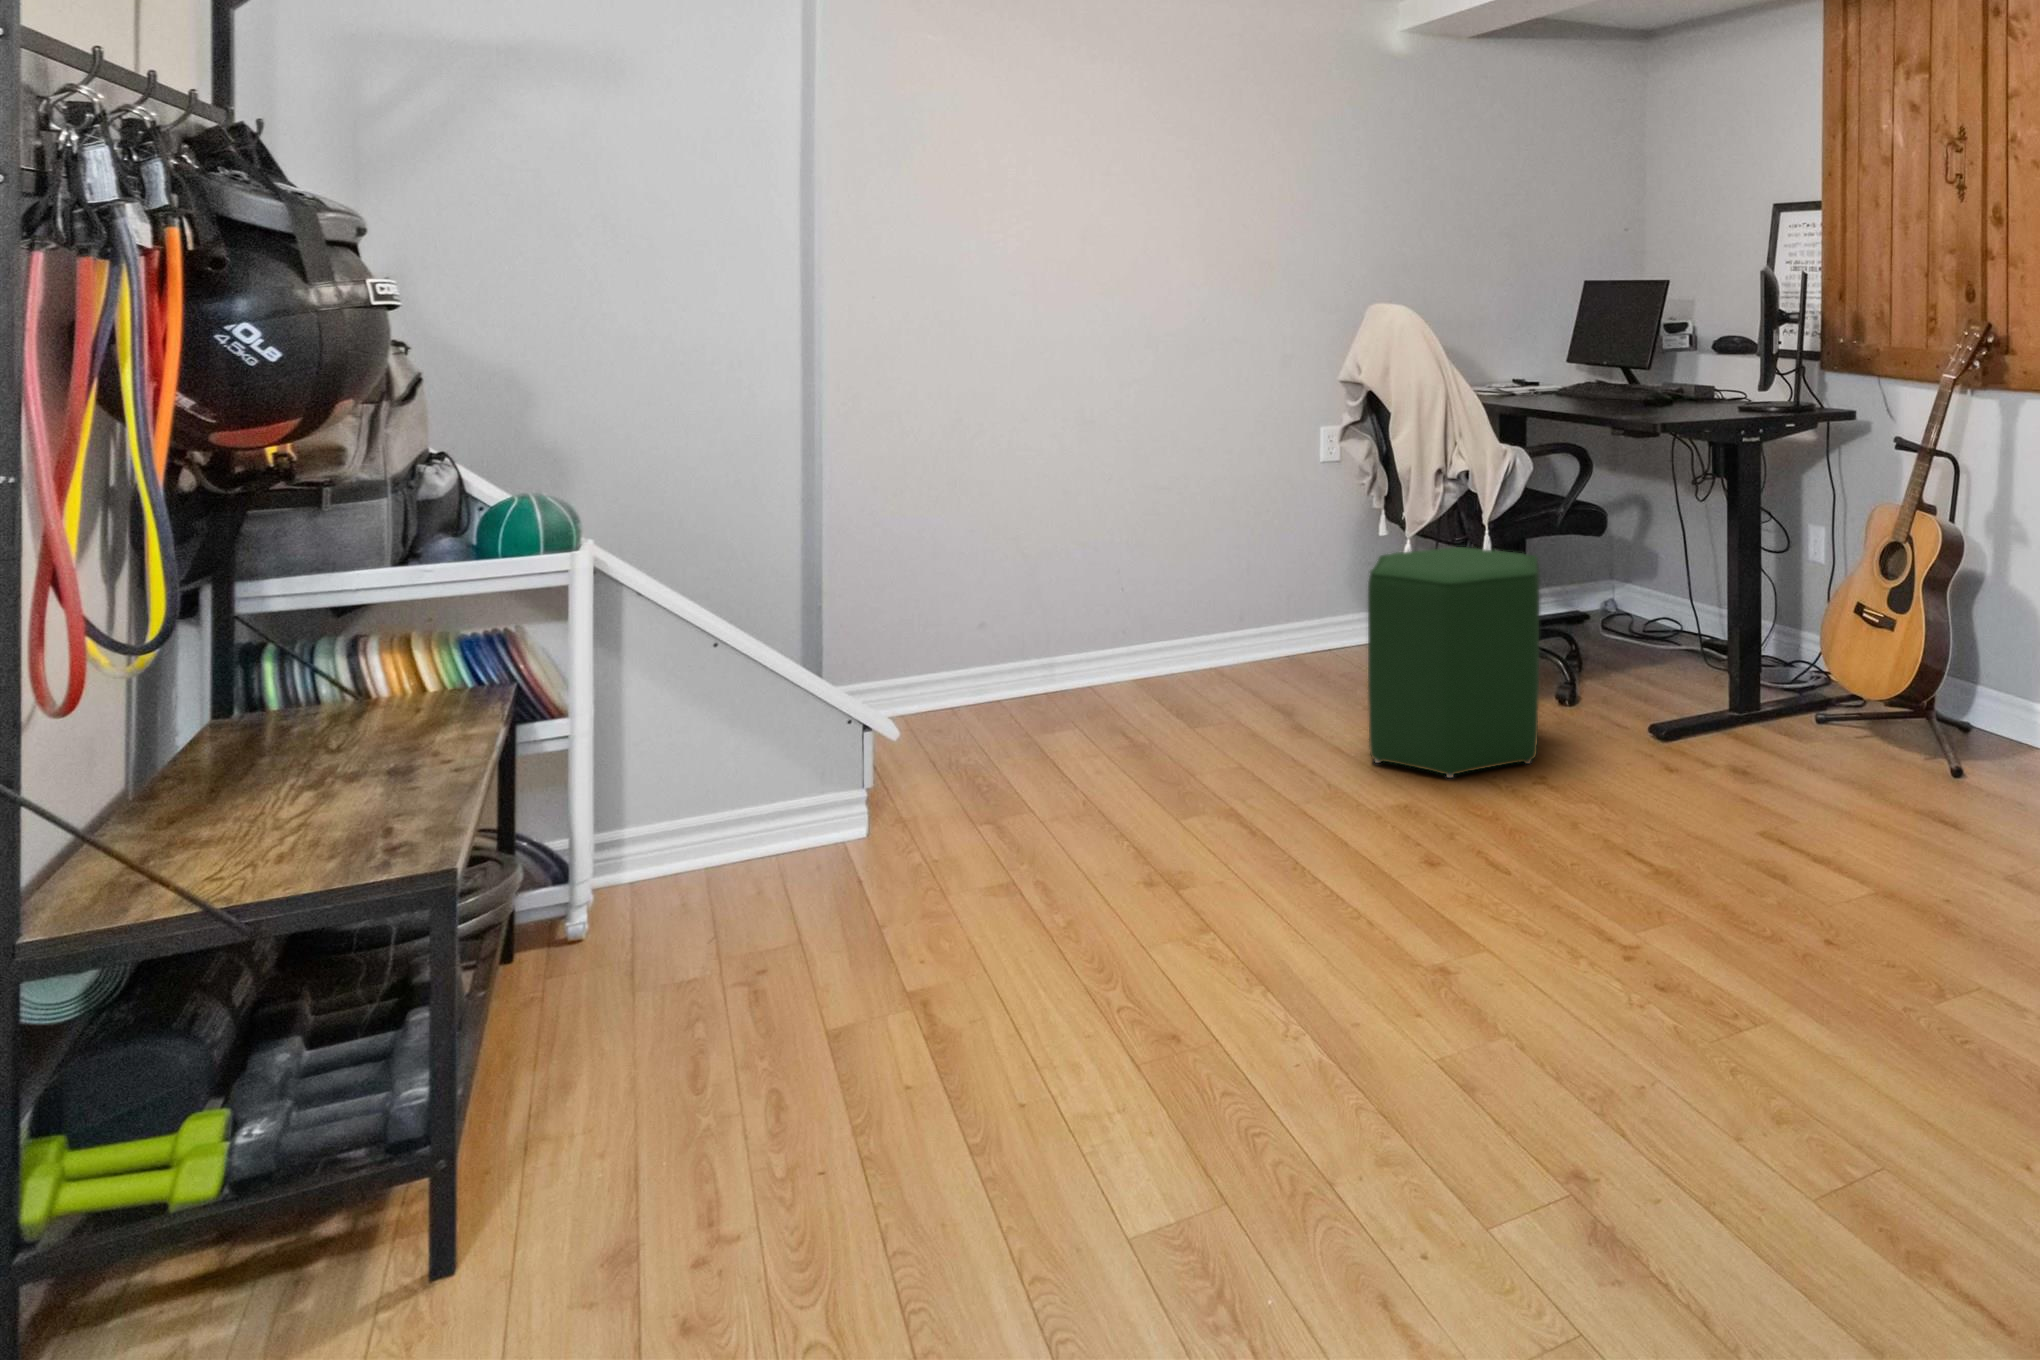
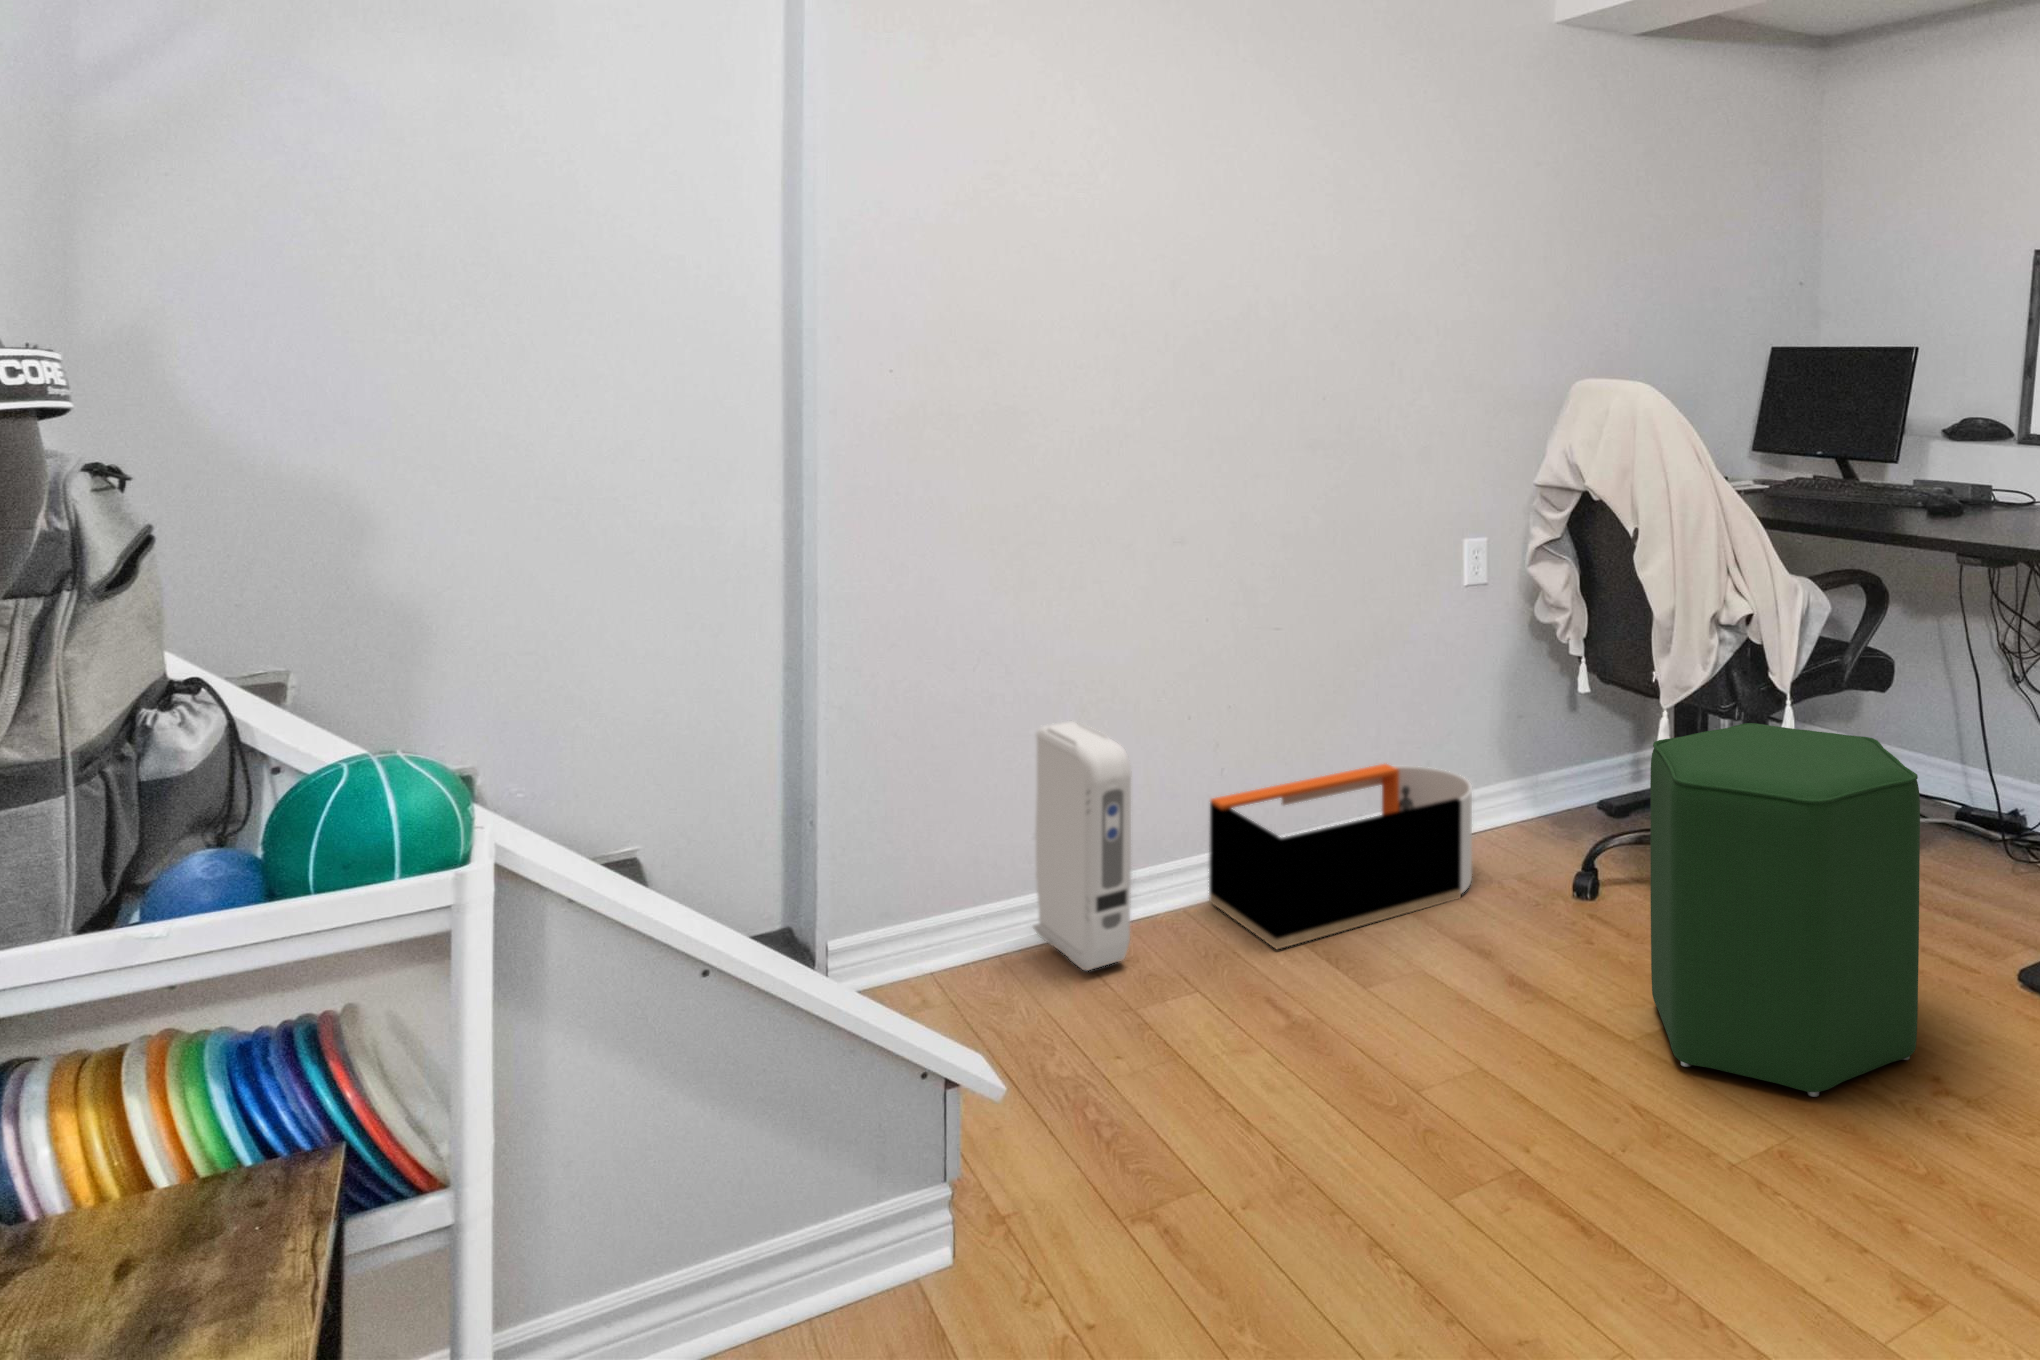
air purifier: none [980,547,1042,711] -> present [1033,722,1131,971]
storage bin: none [1113,590,1306,704] -> present [1209,764,1472,949]

